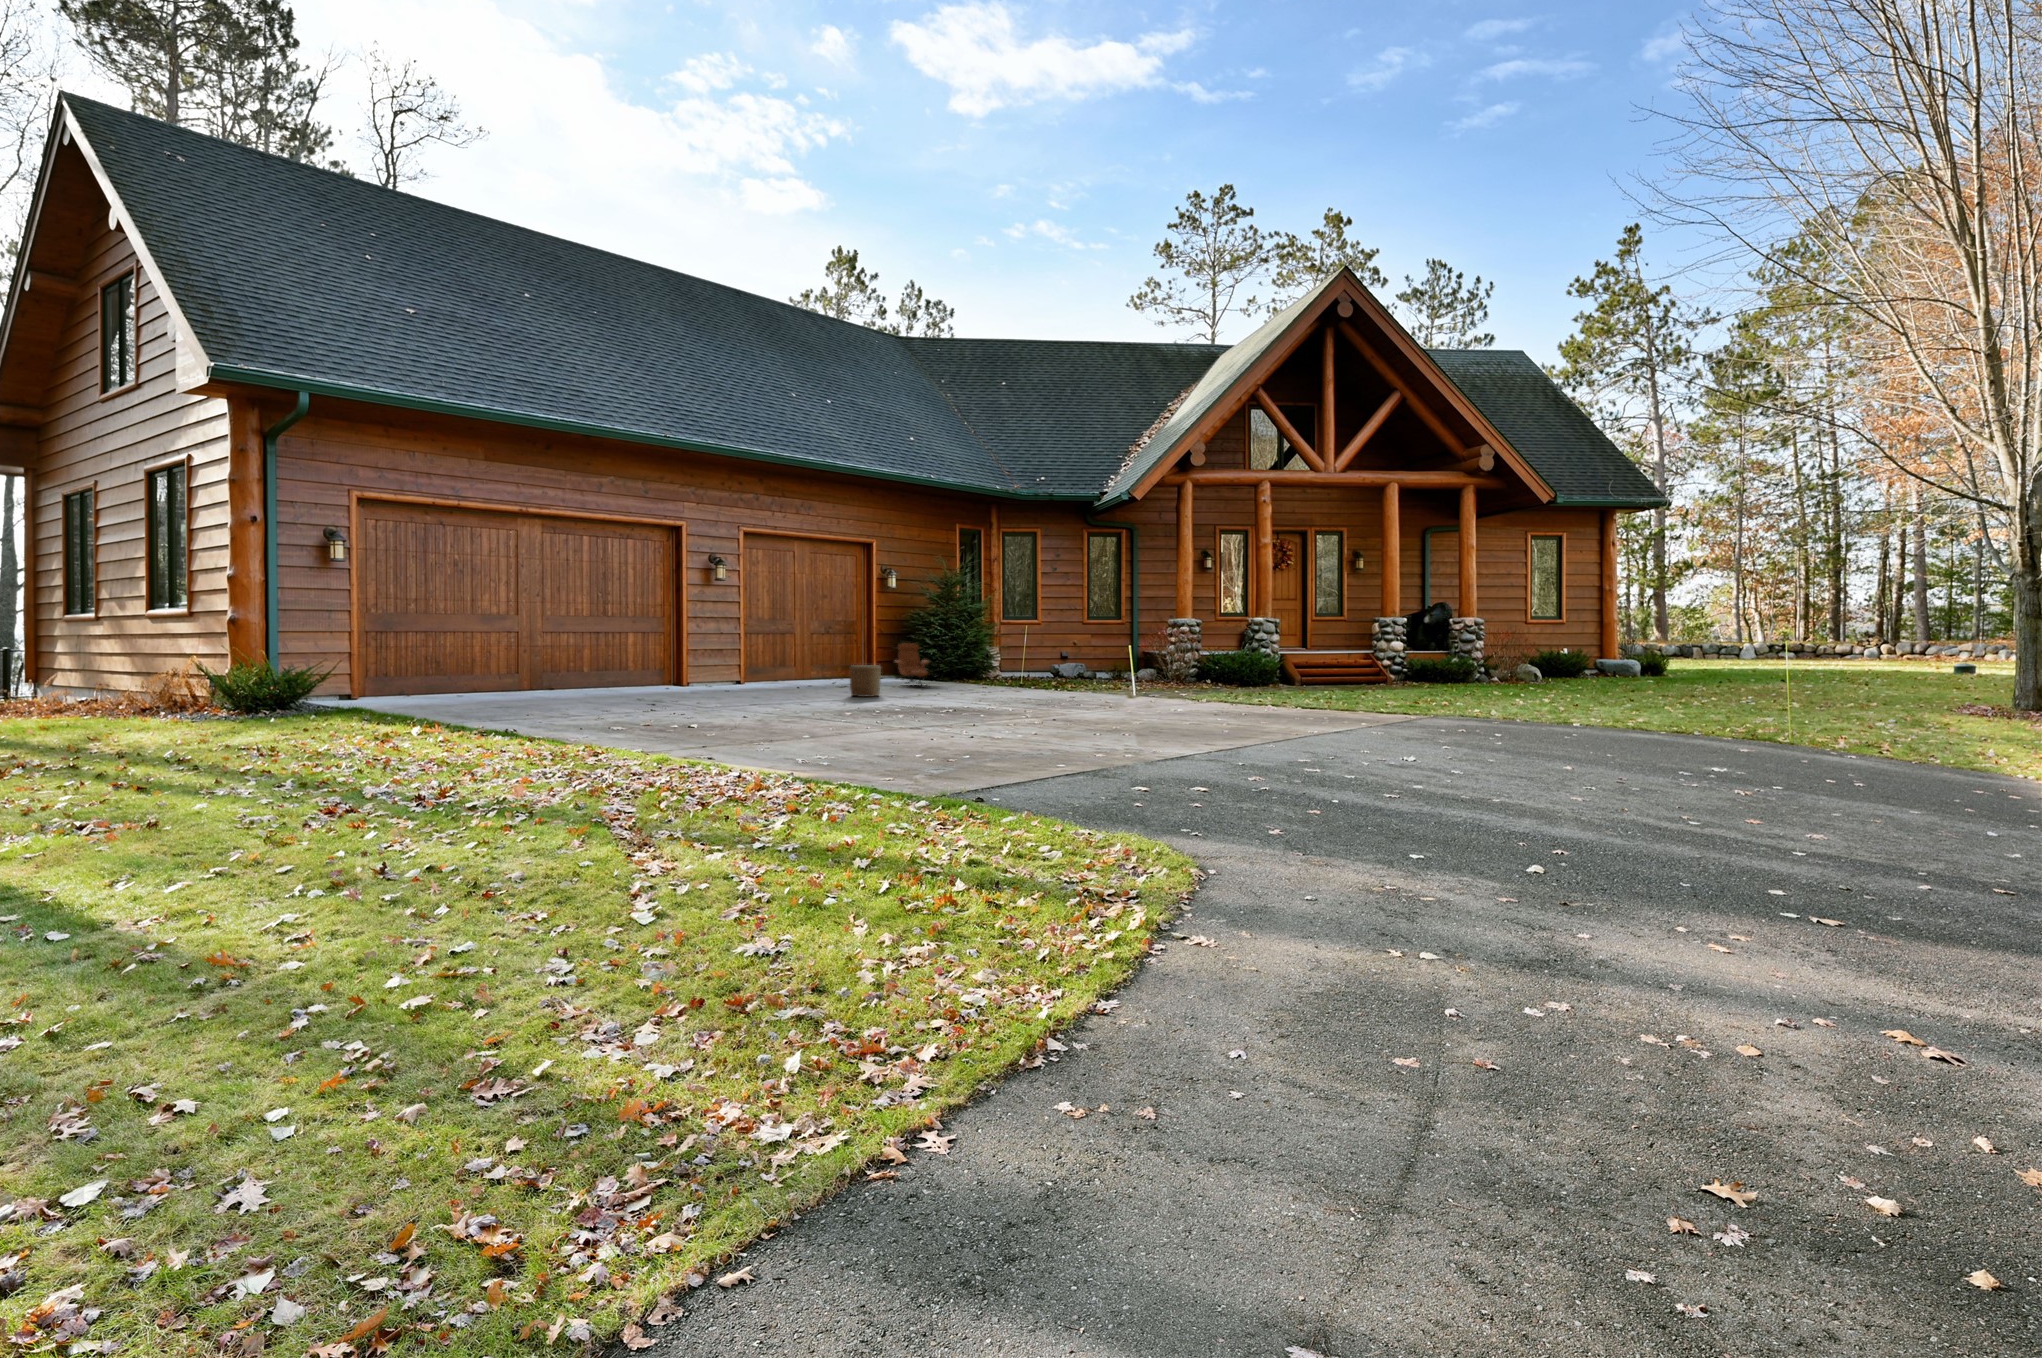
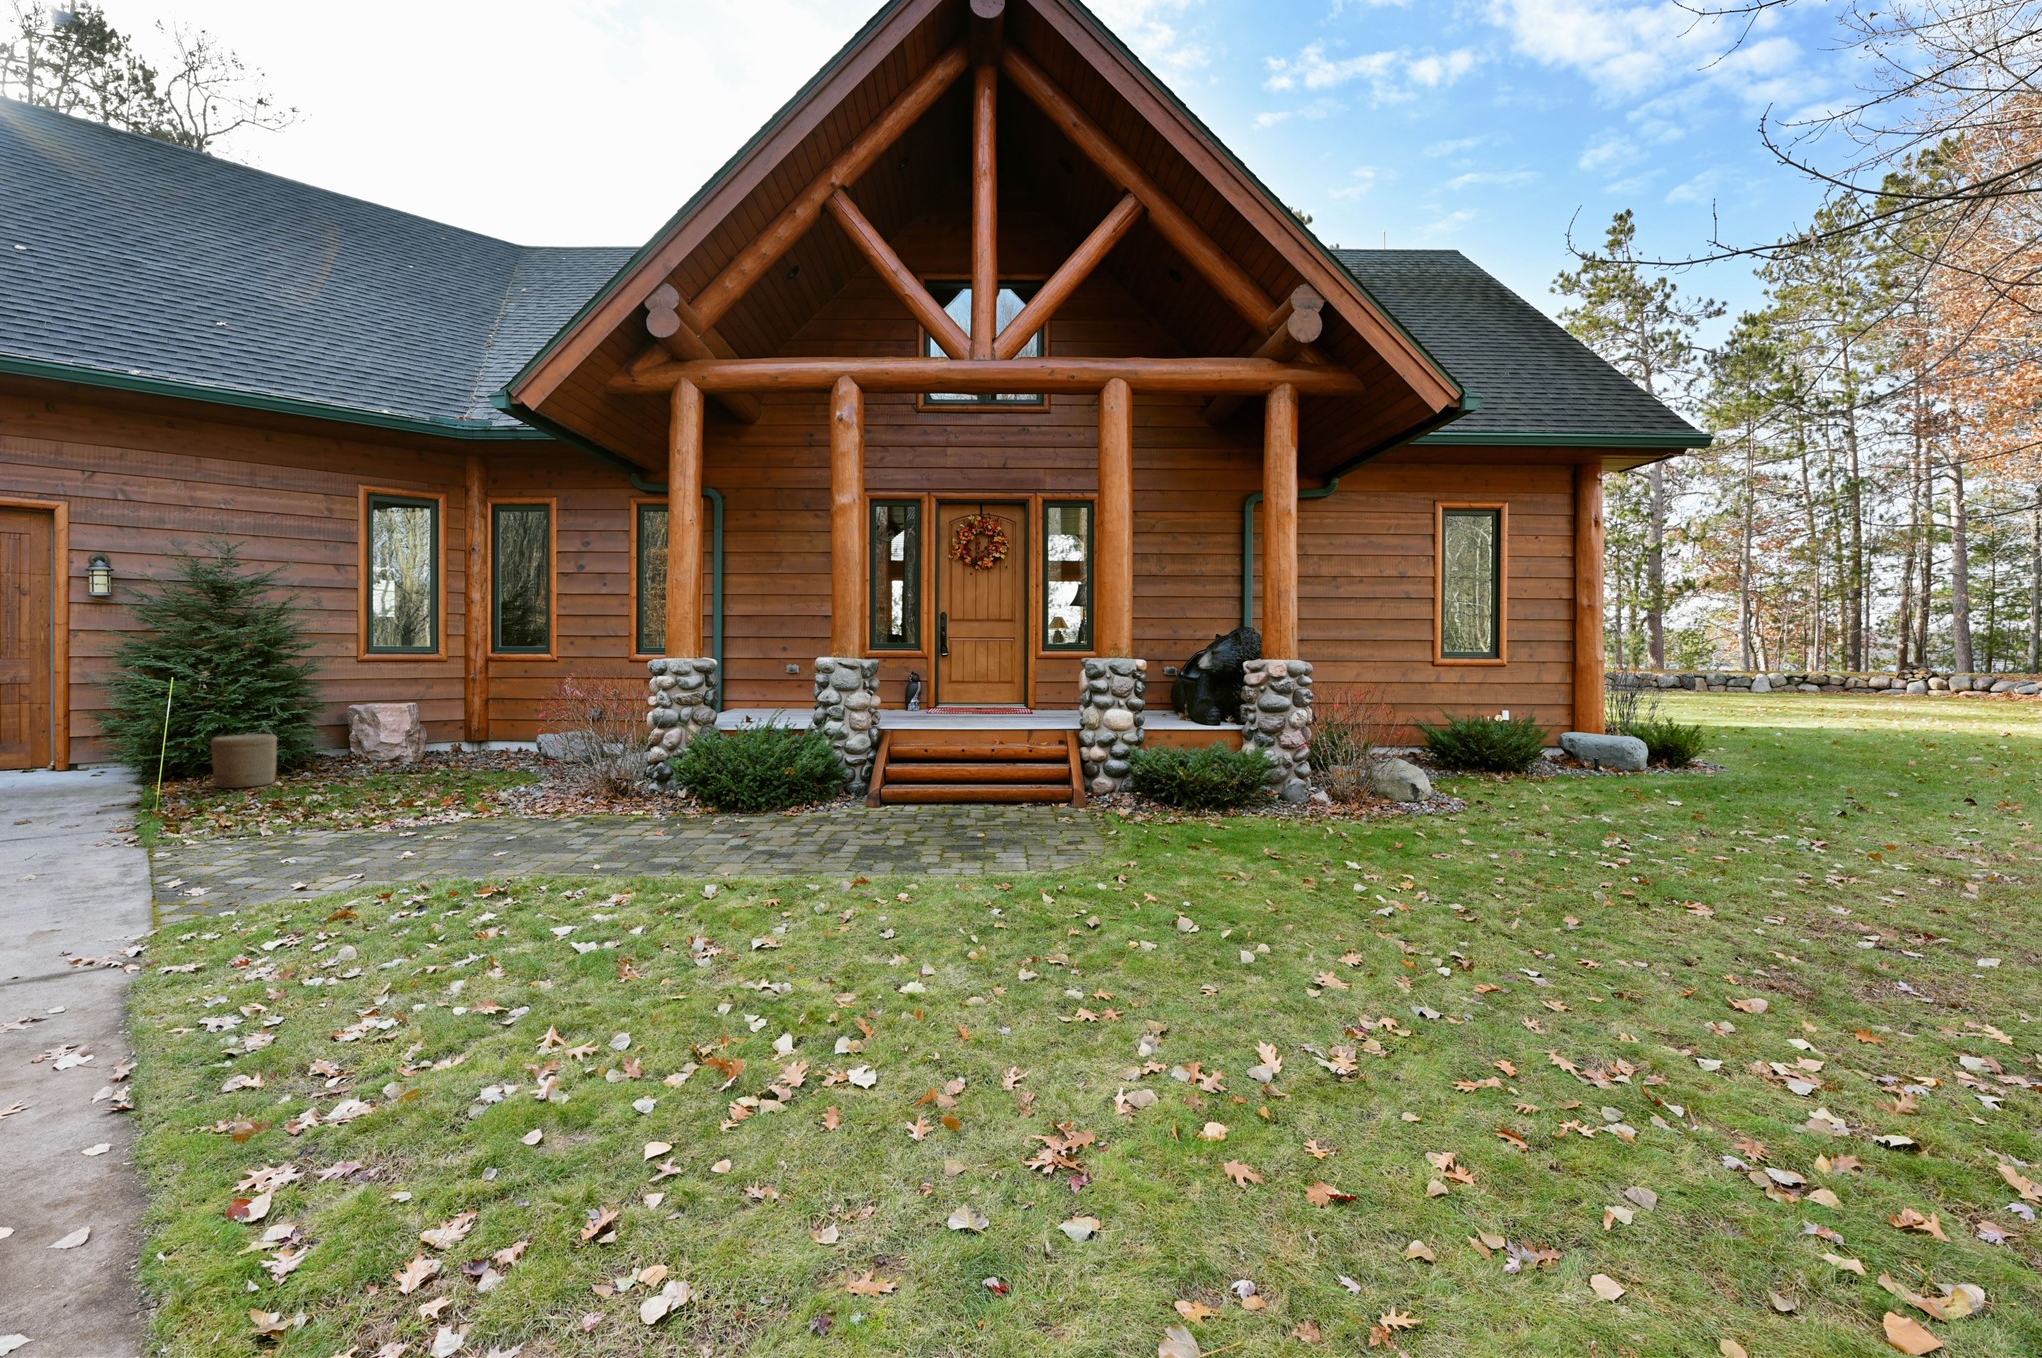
lounge chair: present [895,643,928,685] -> none [449,688,512,757]

